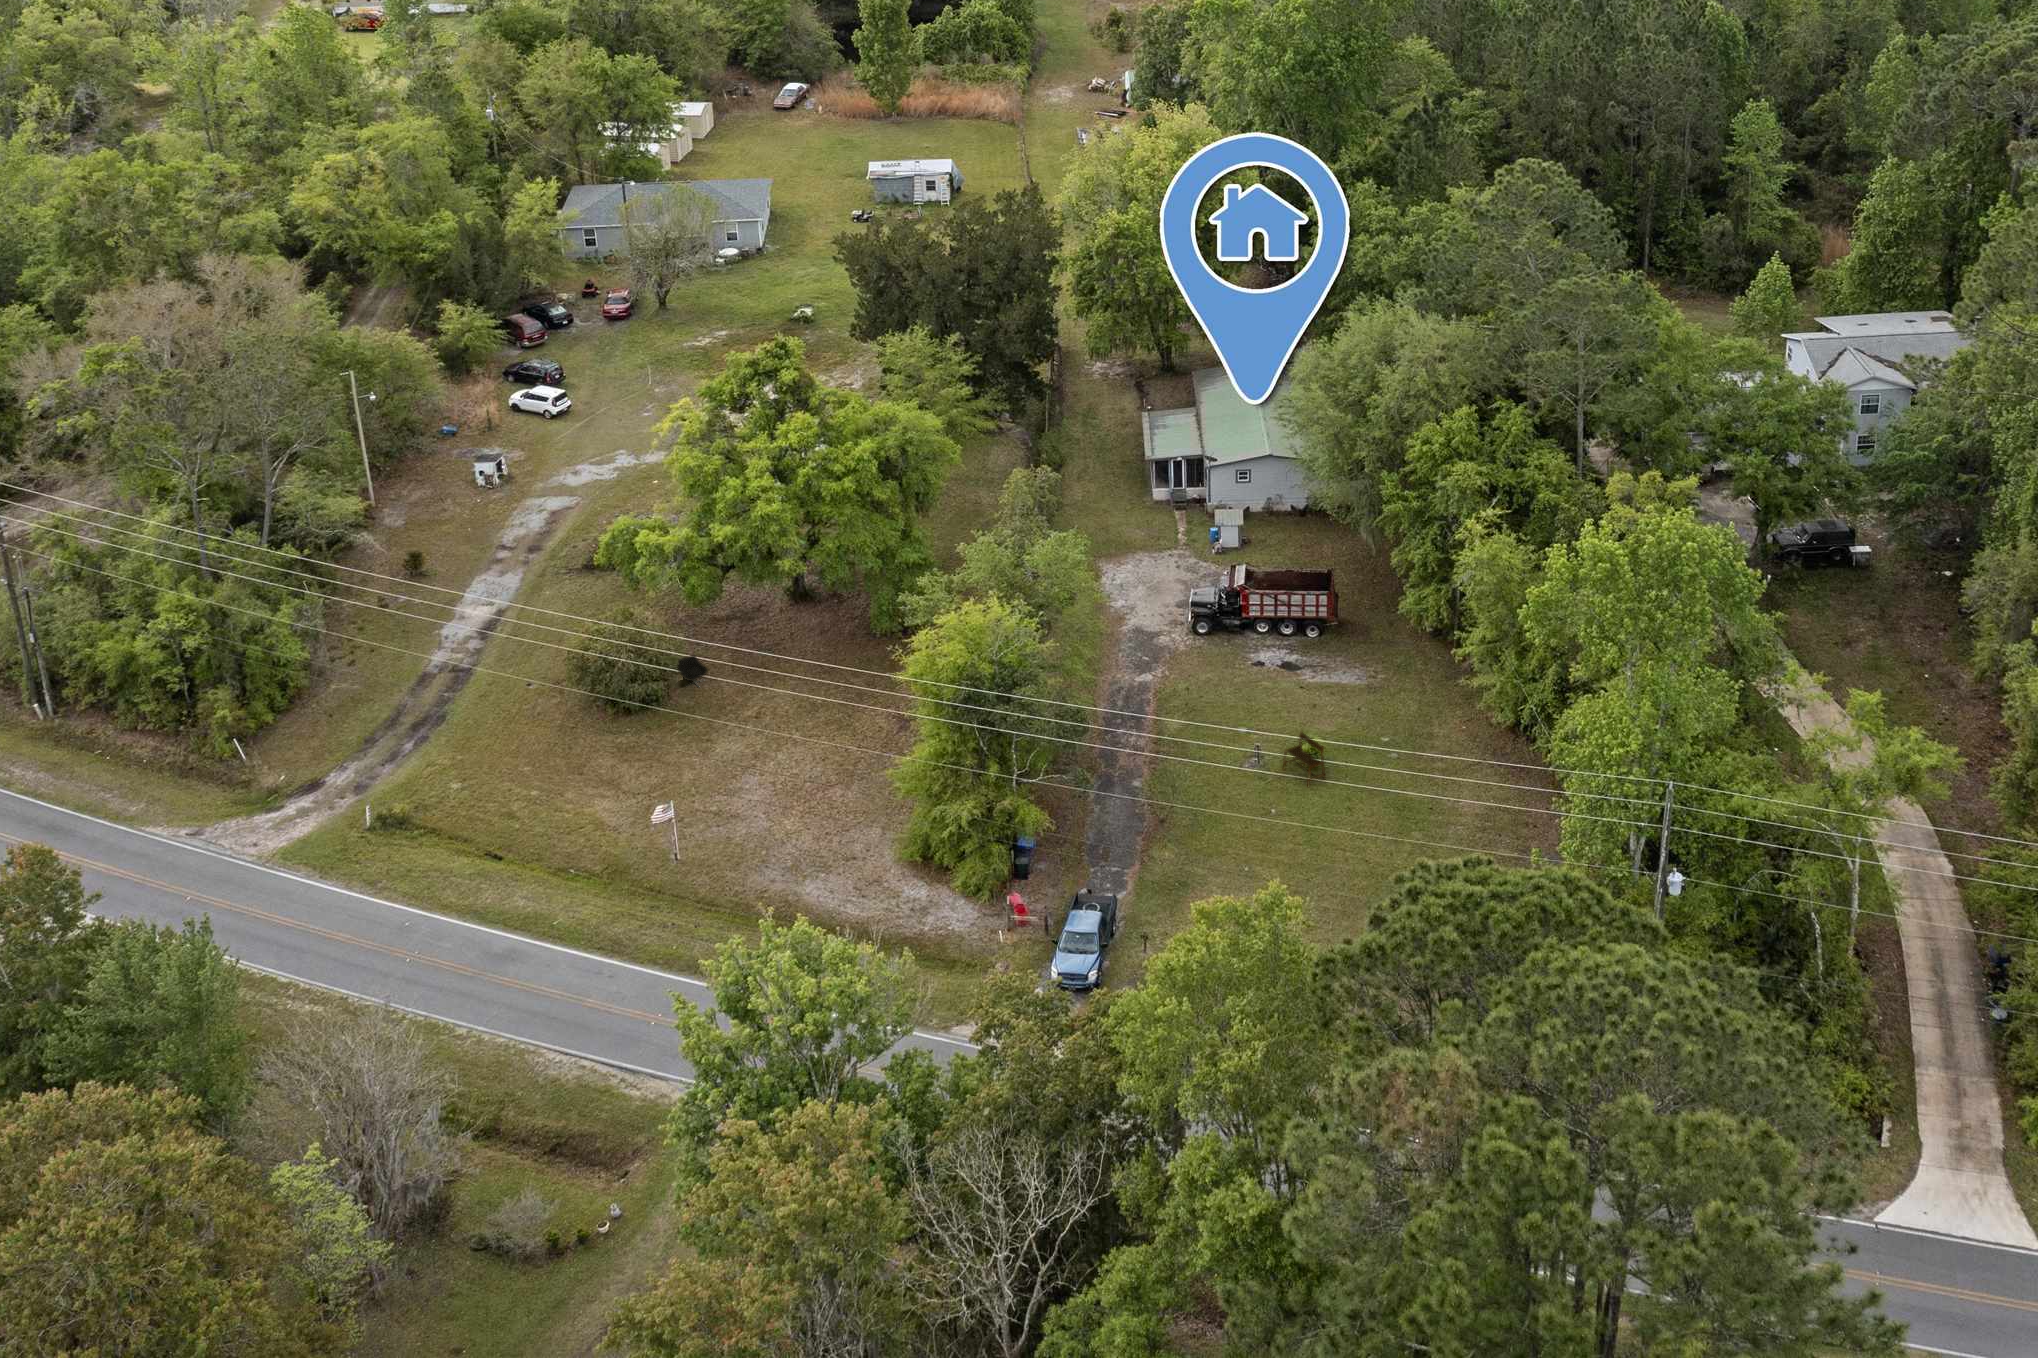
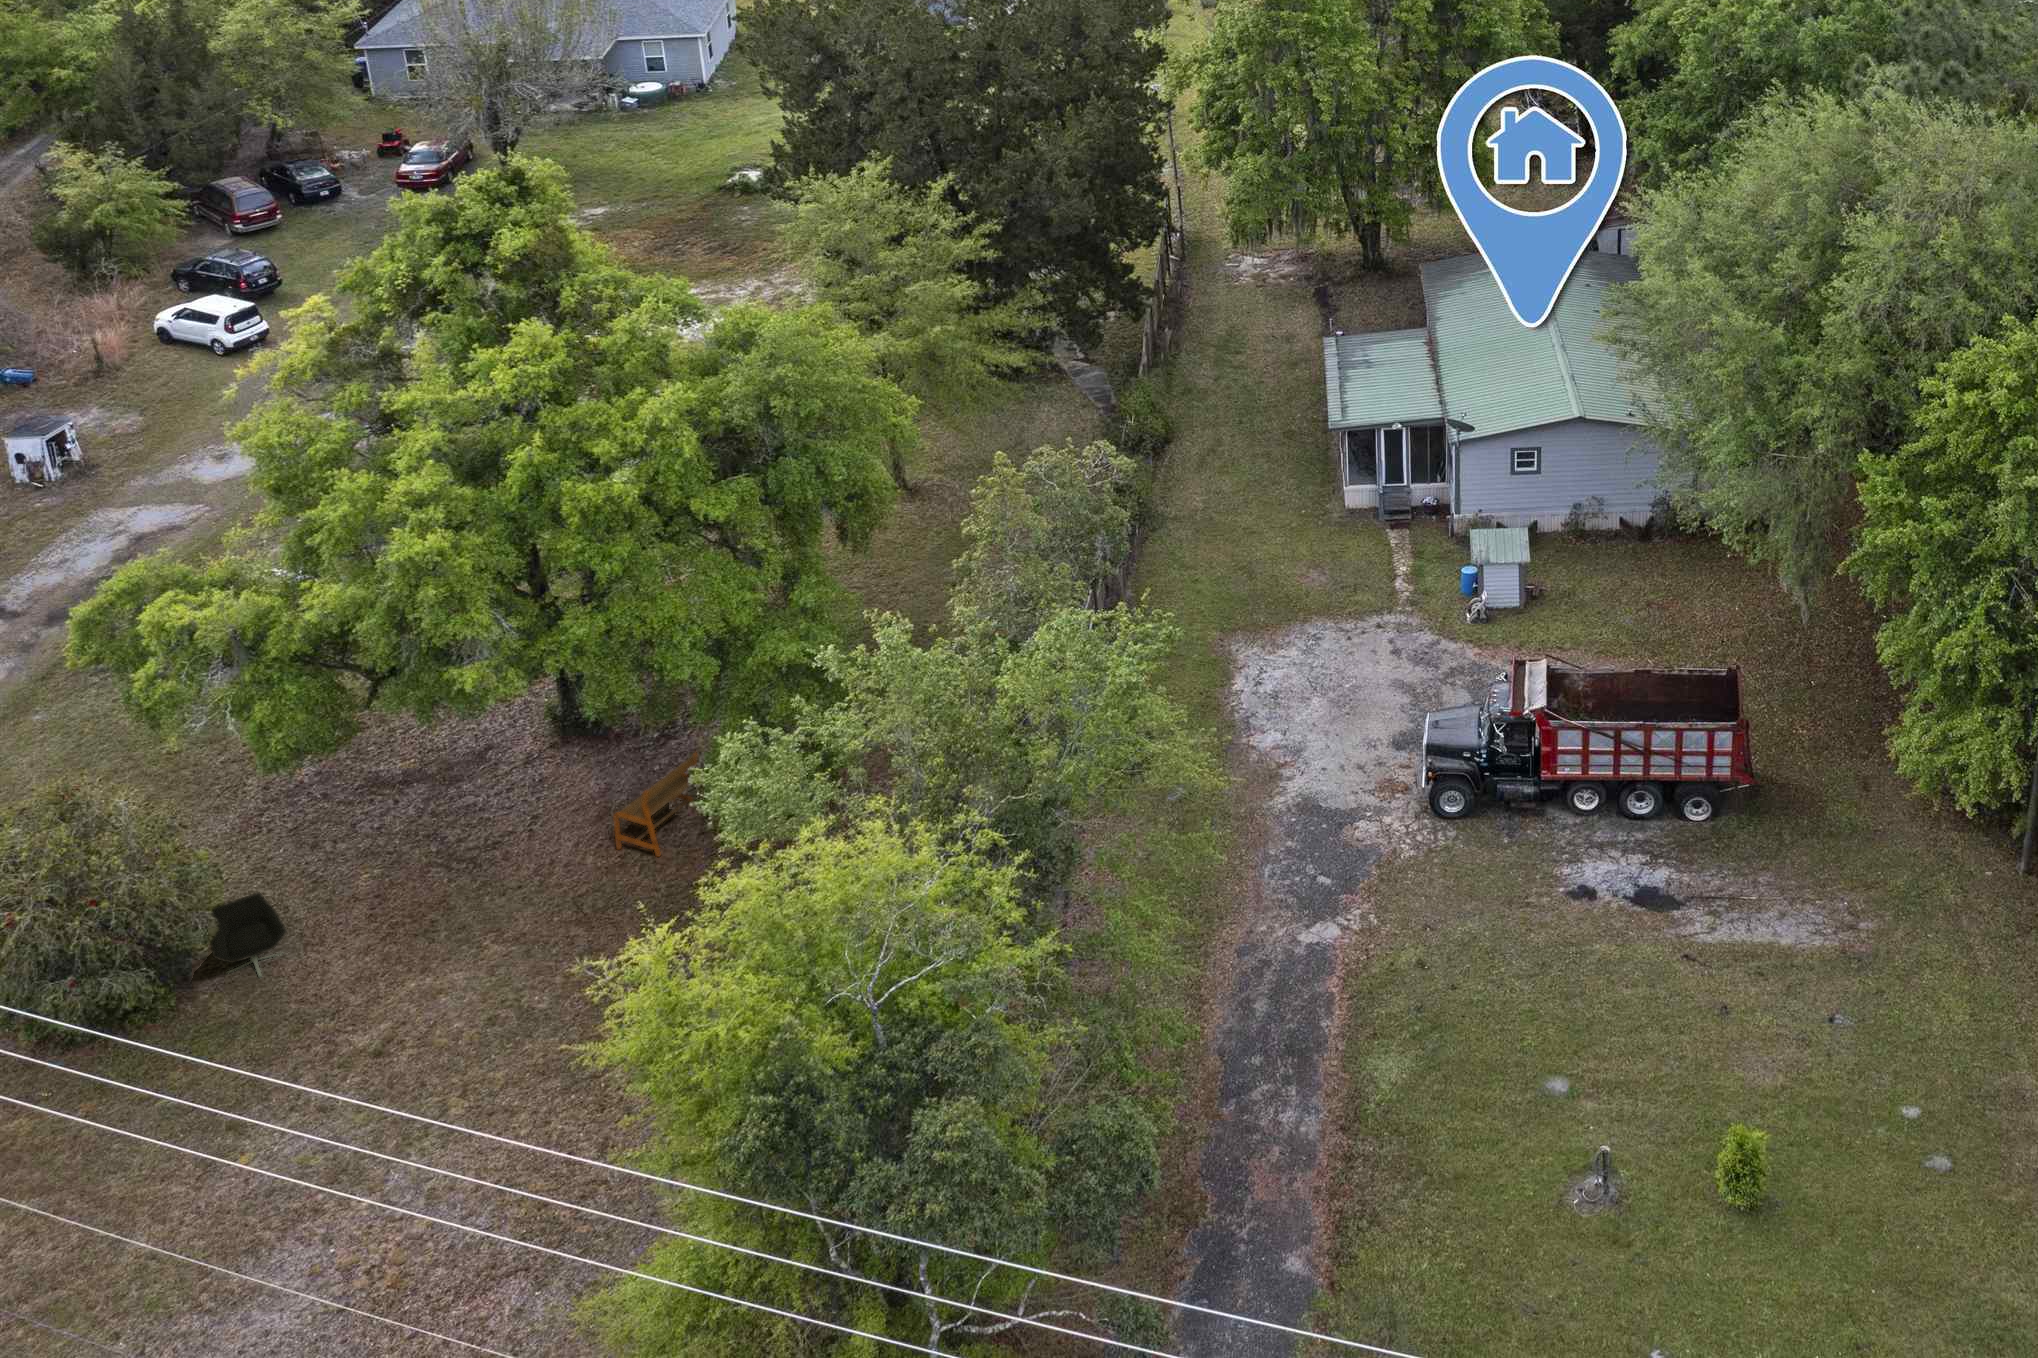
bench: present [1283,732,1325,786] -> present [613,753,697,857]

